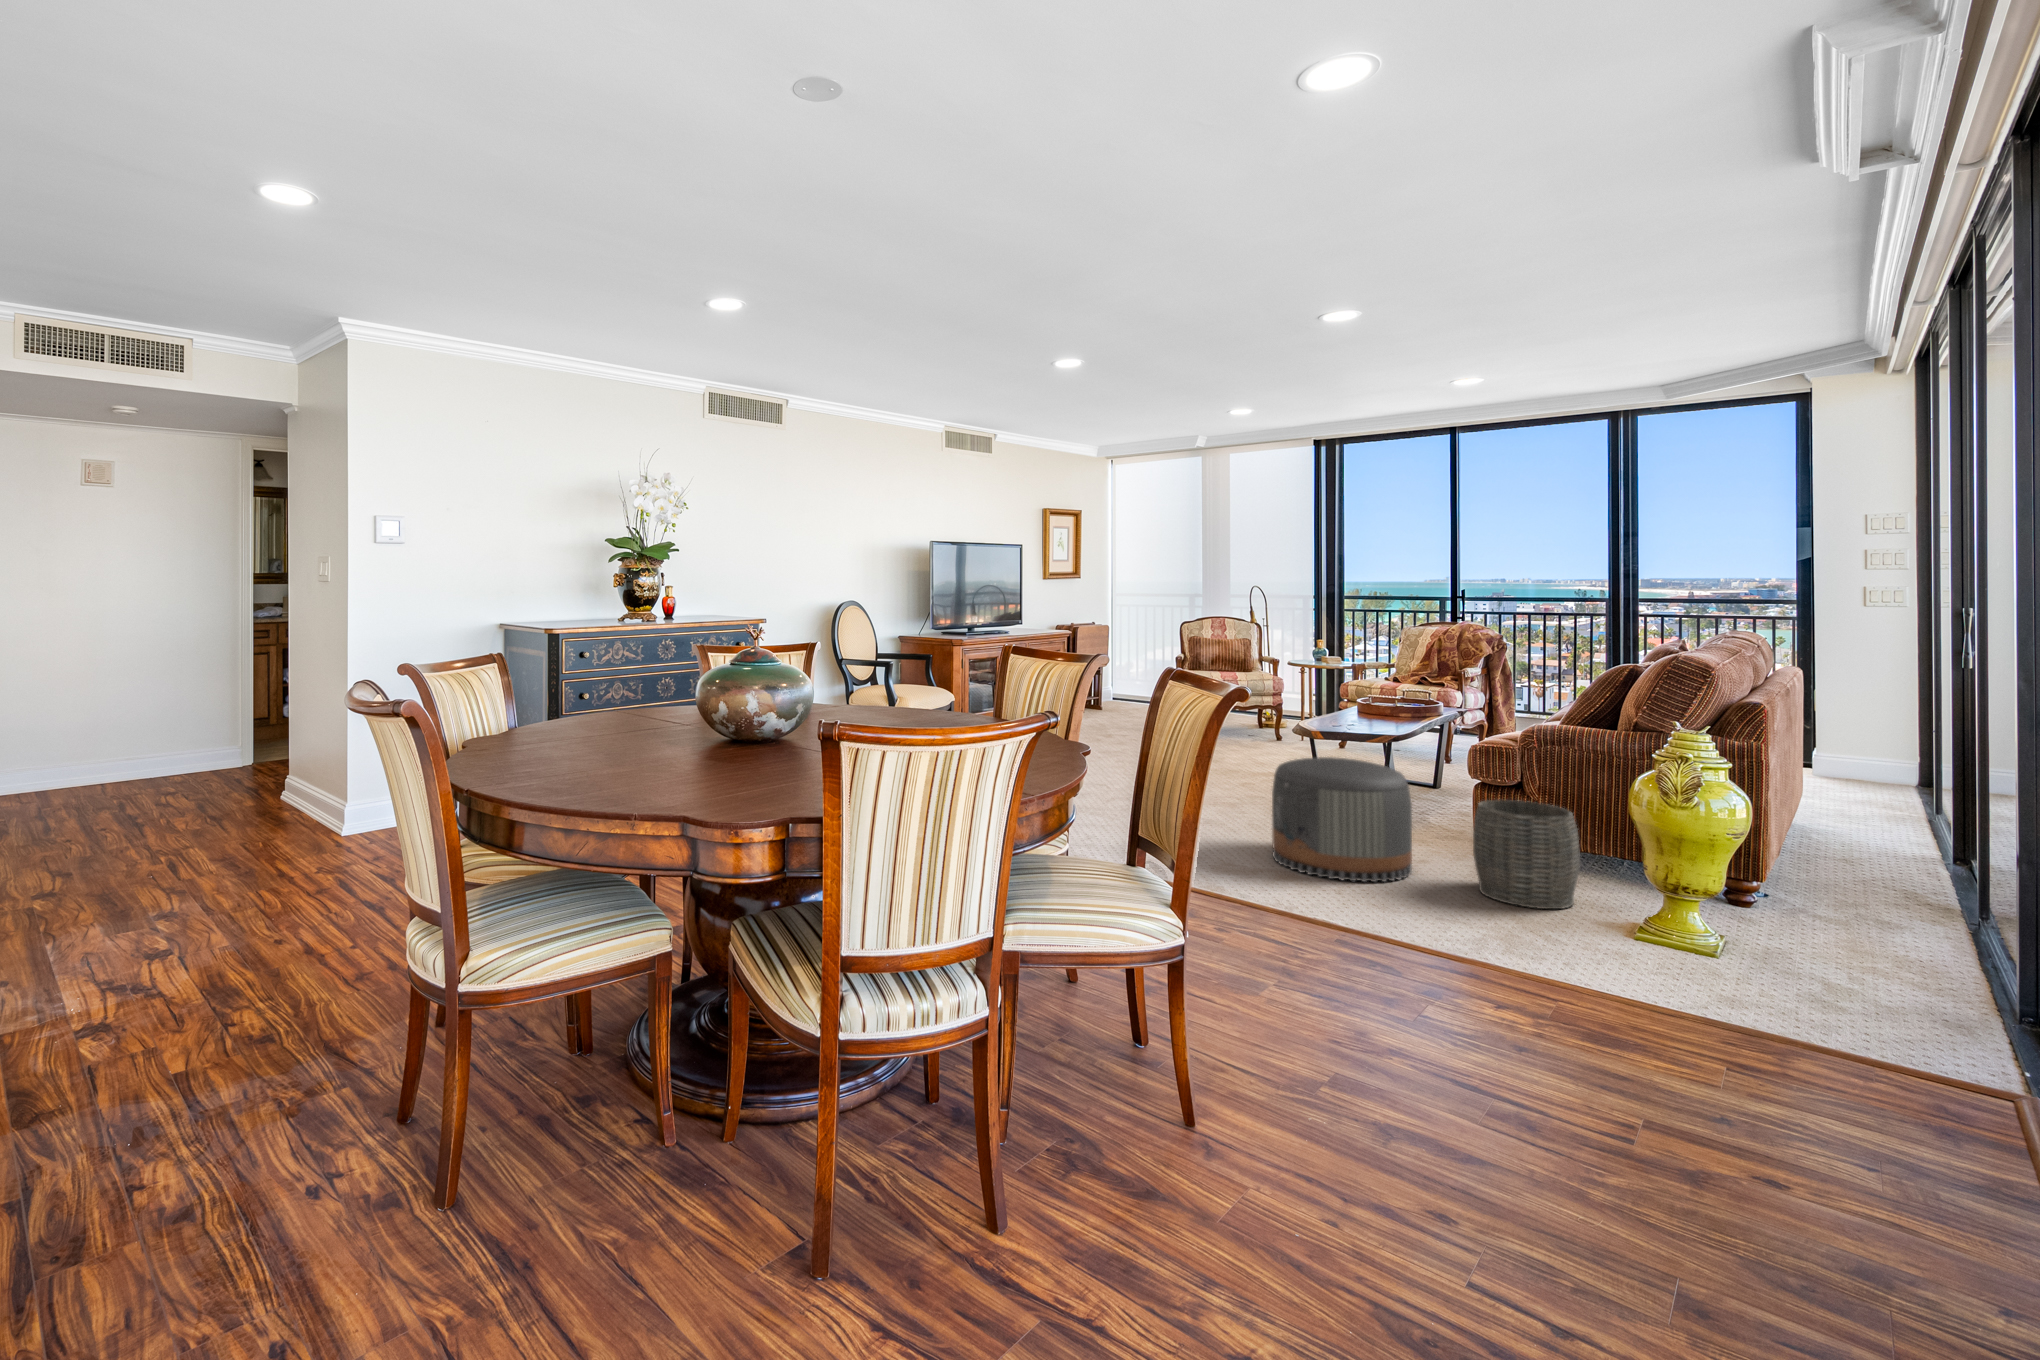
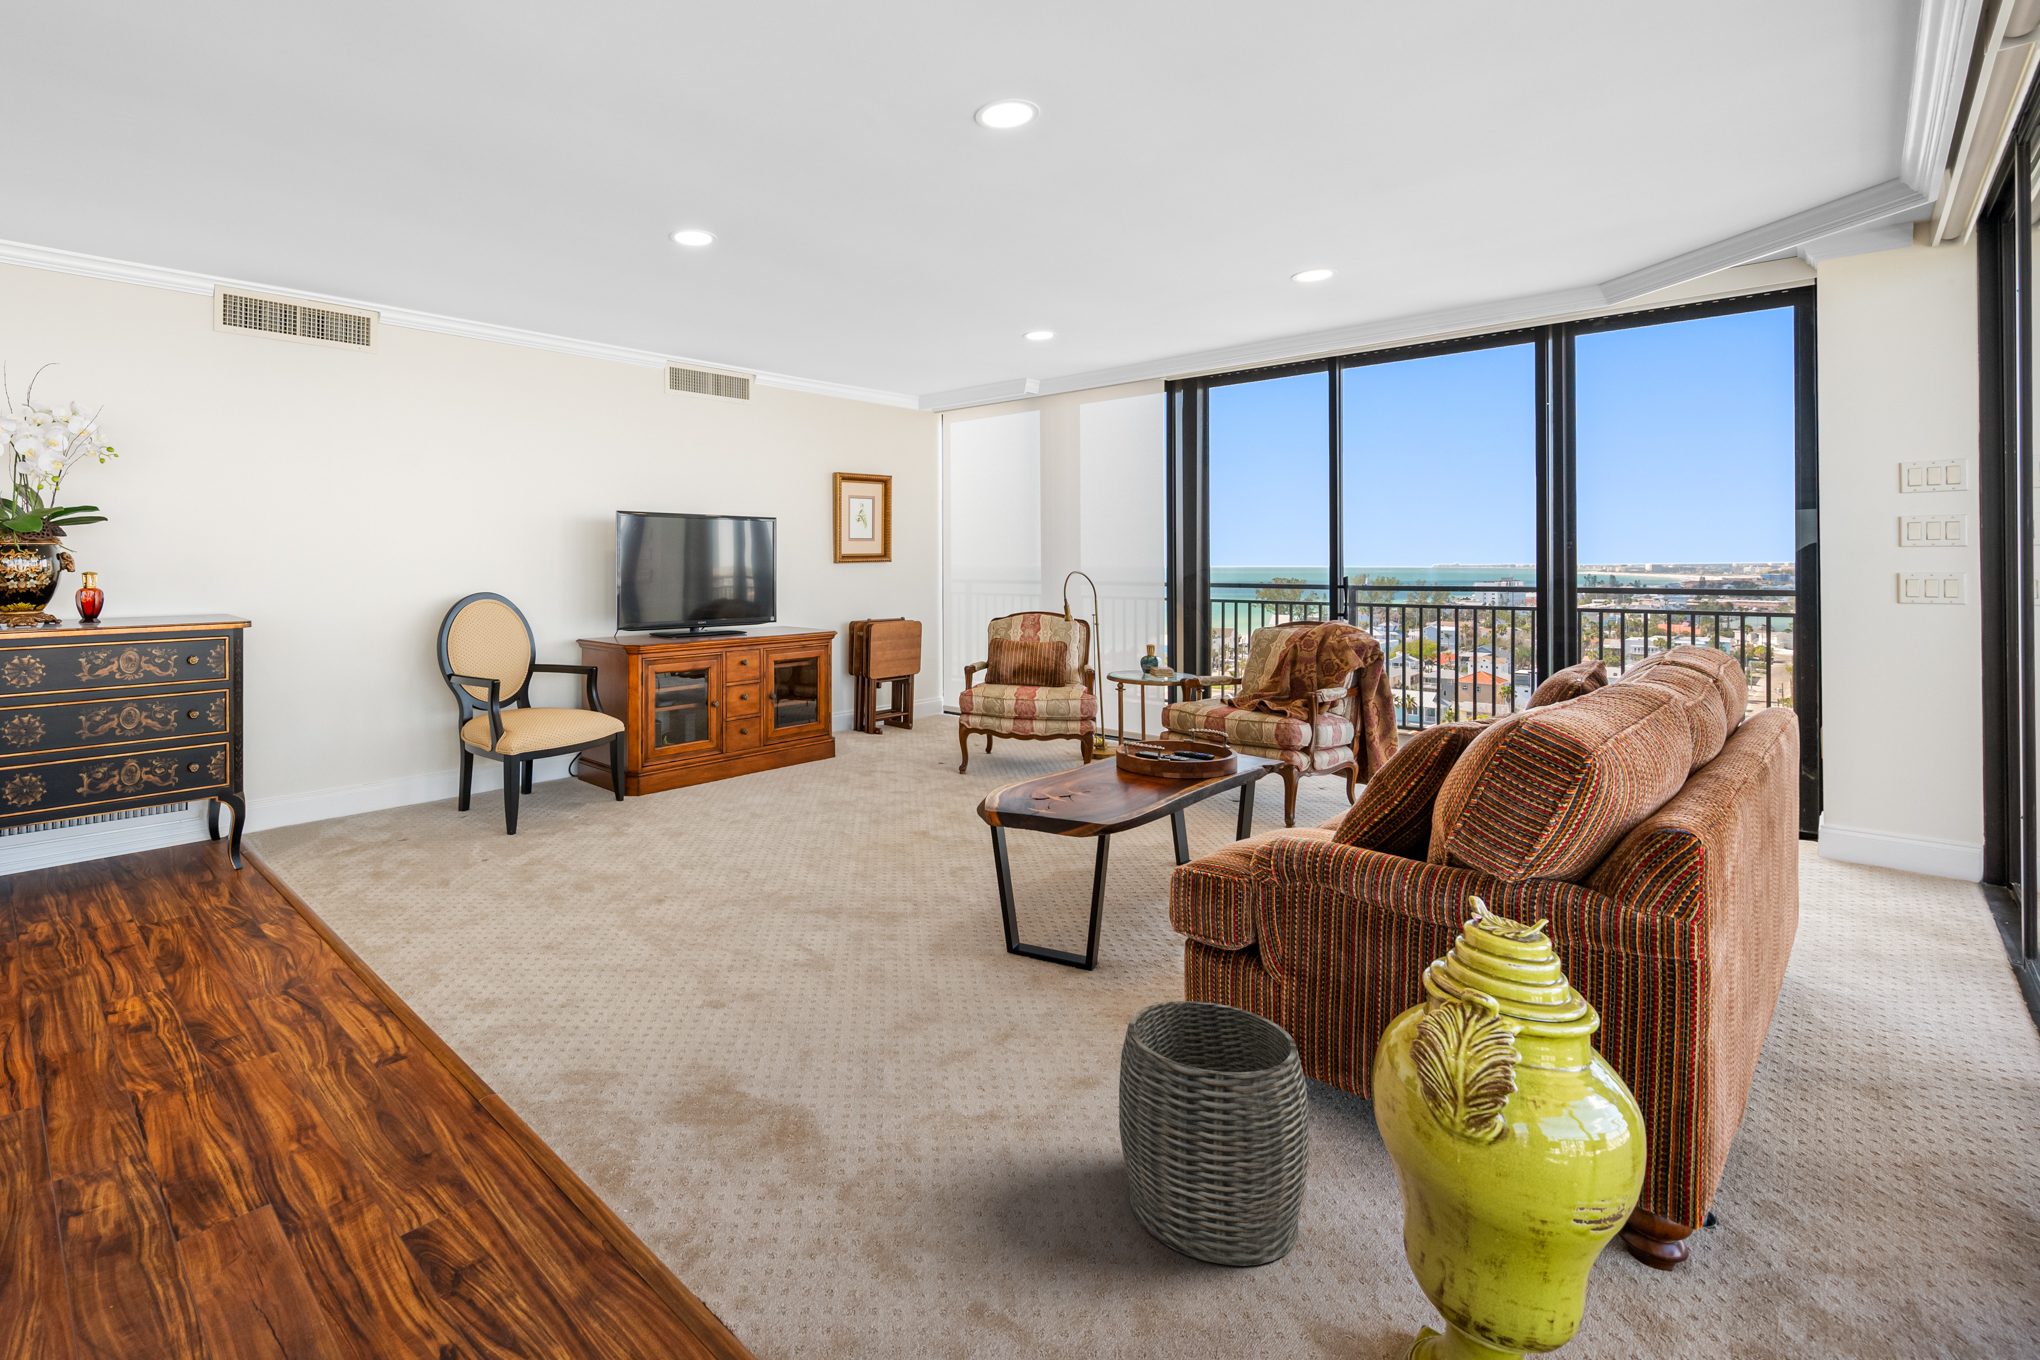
pouf: present [1272,757,1412,882] -> none [814,888,1047,1160]

